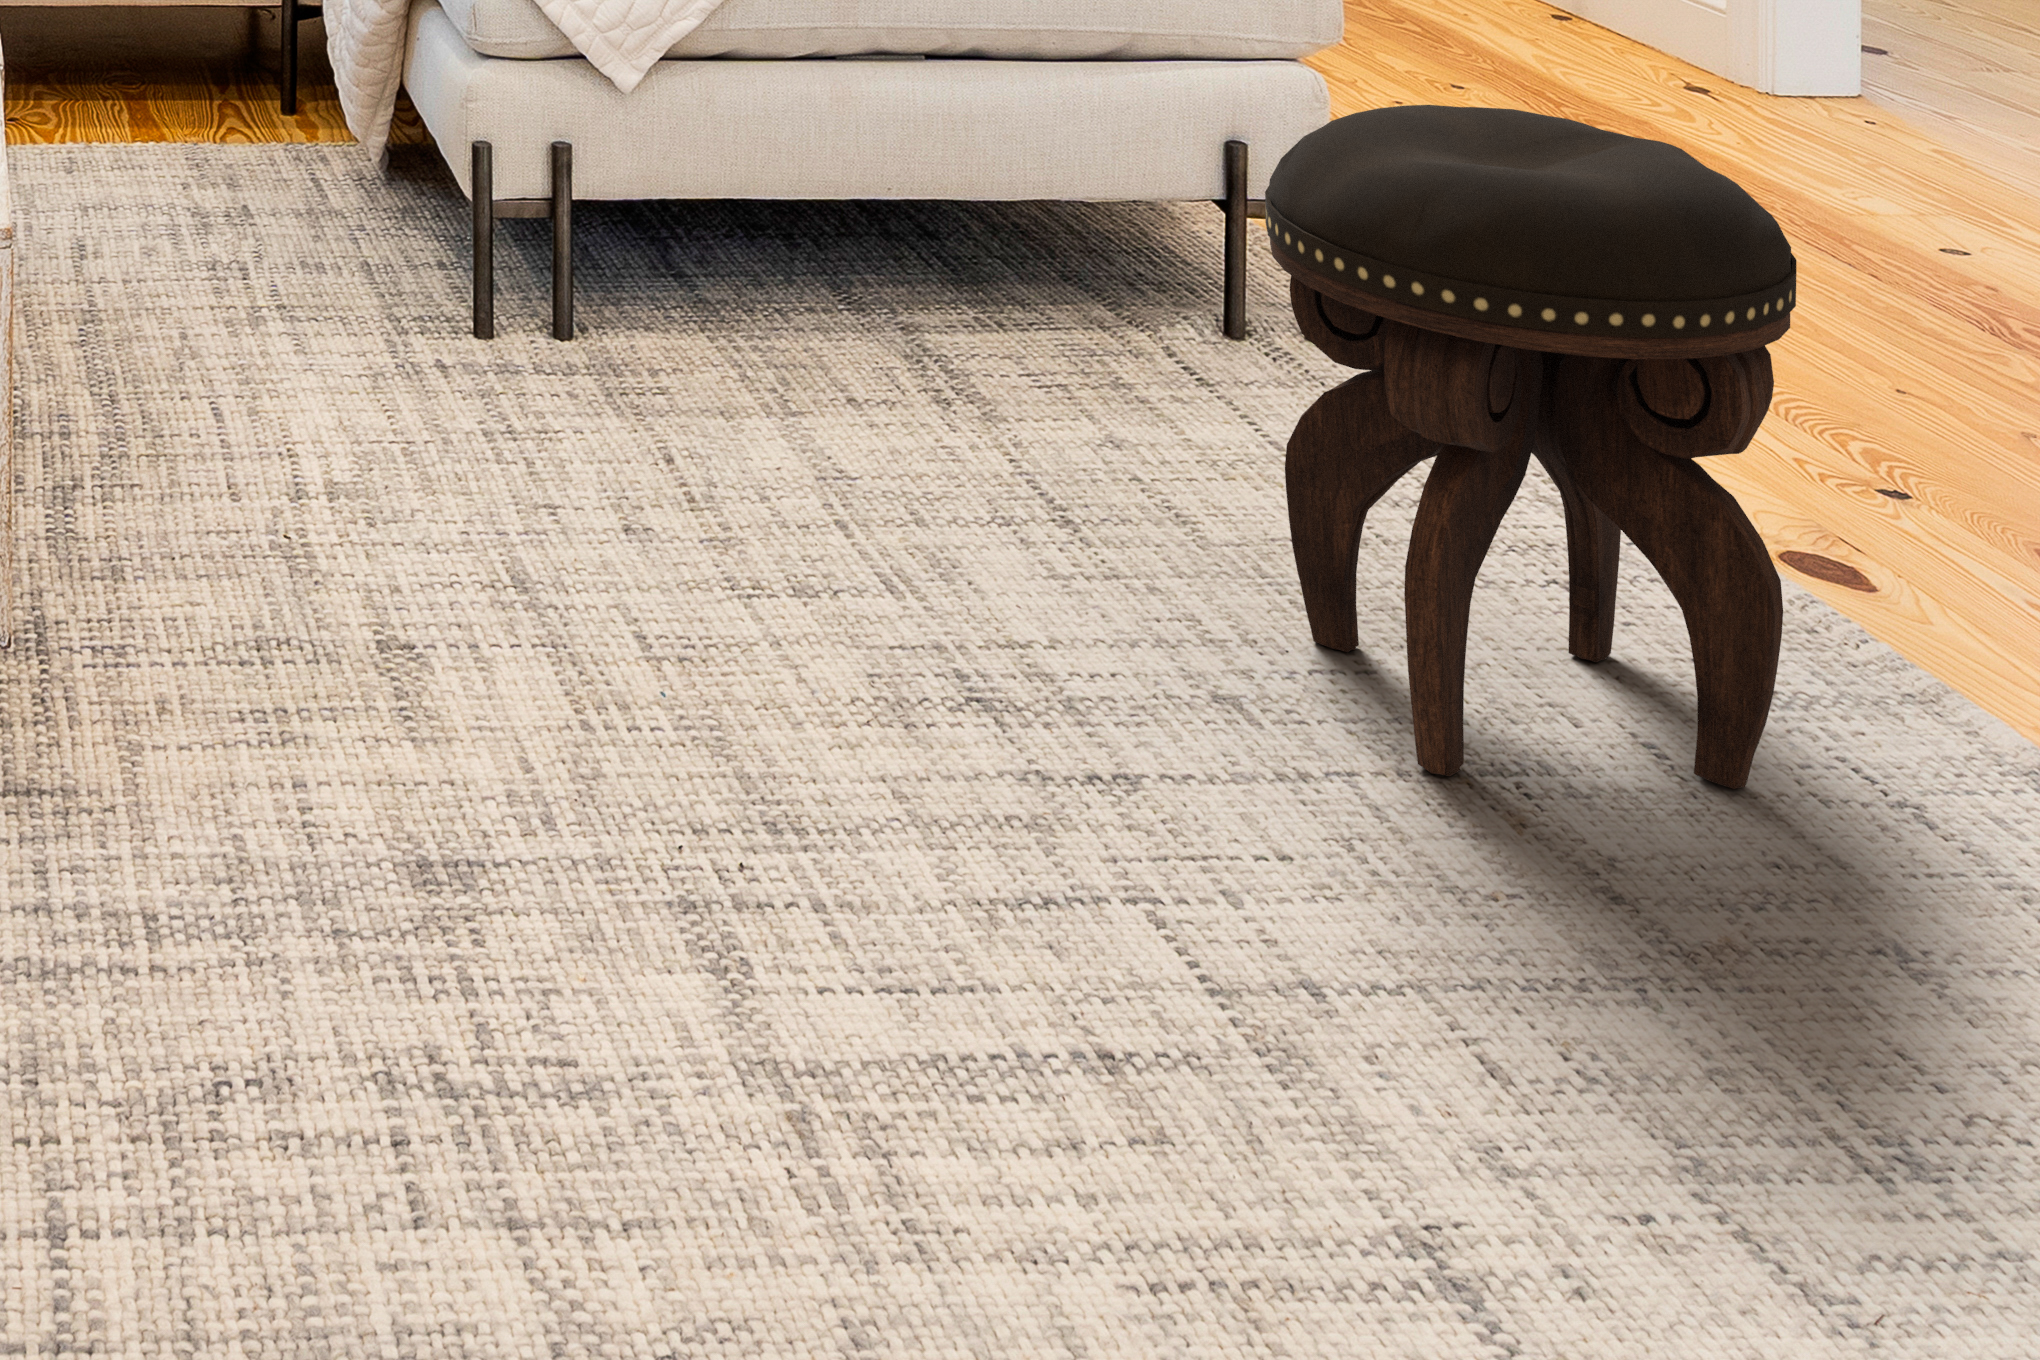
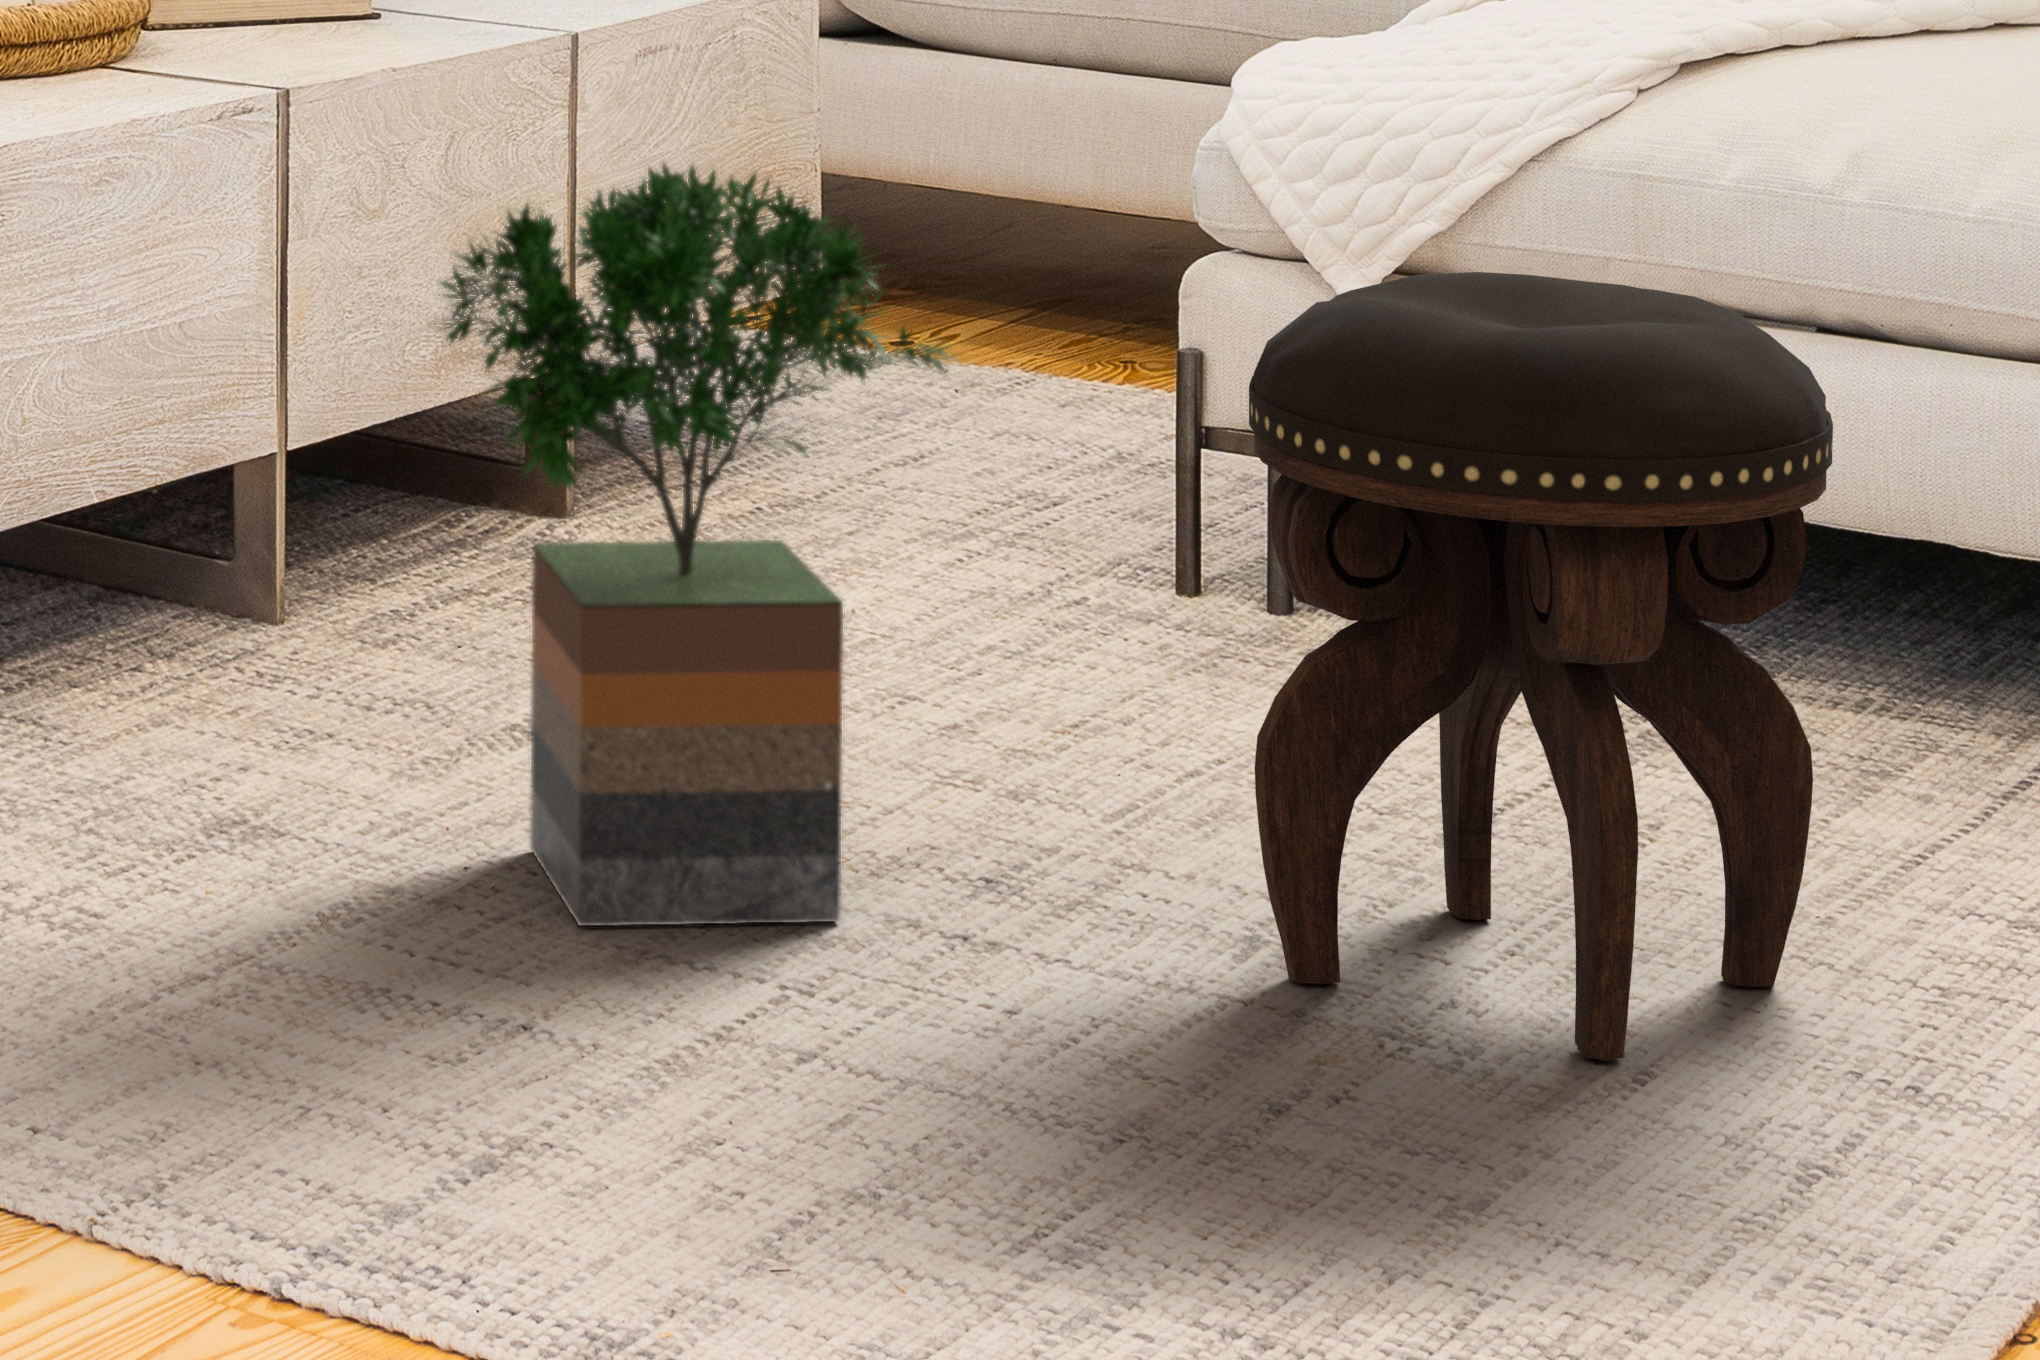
potted tree: none [733,125,1200,934] -> present [437,164,956,926]

